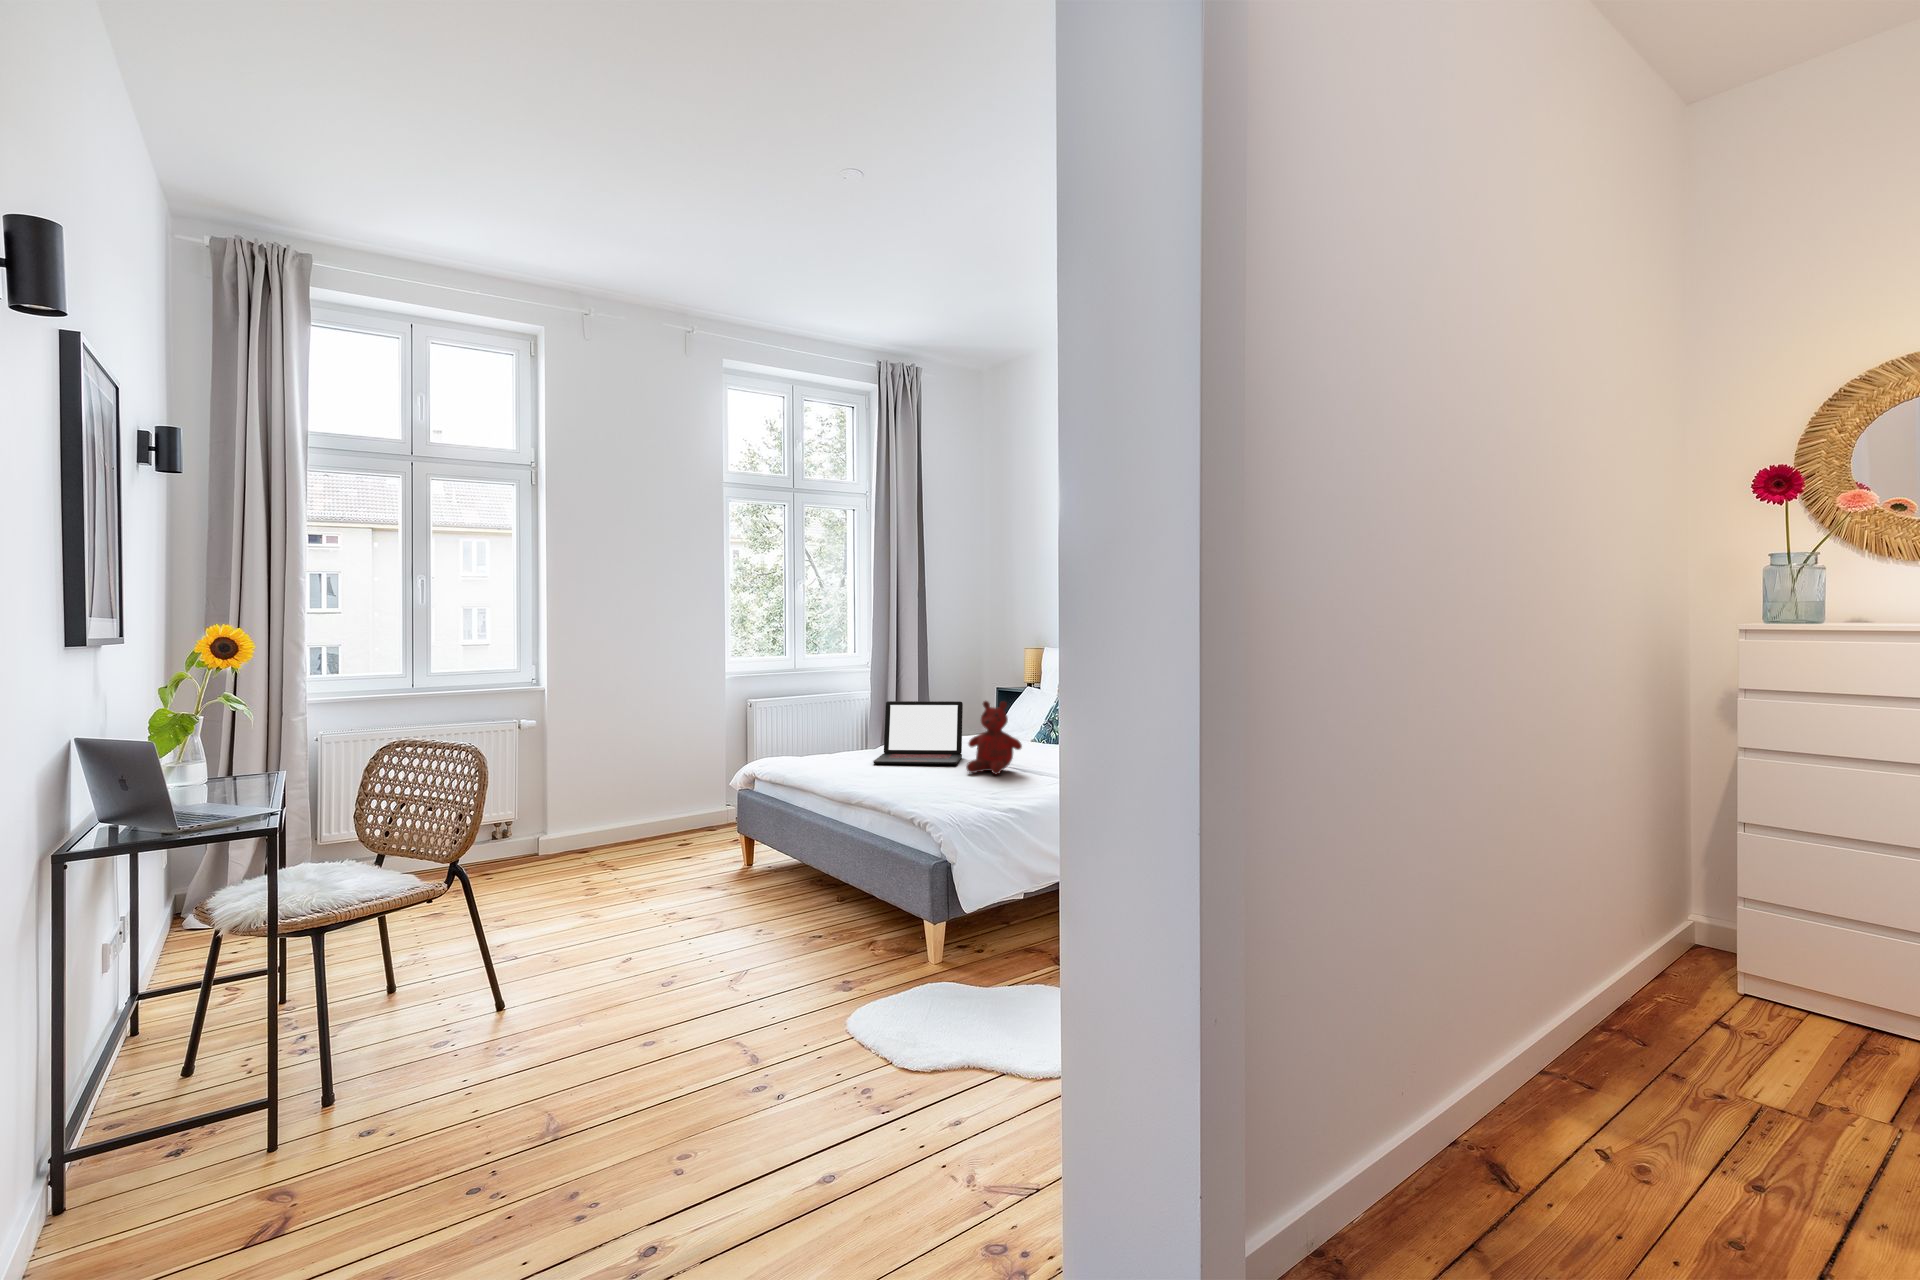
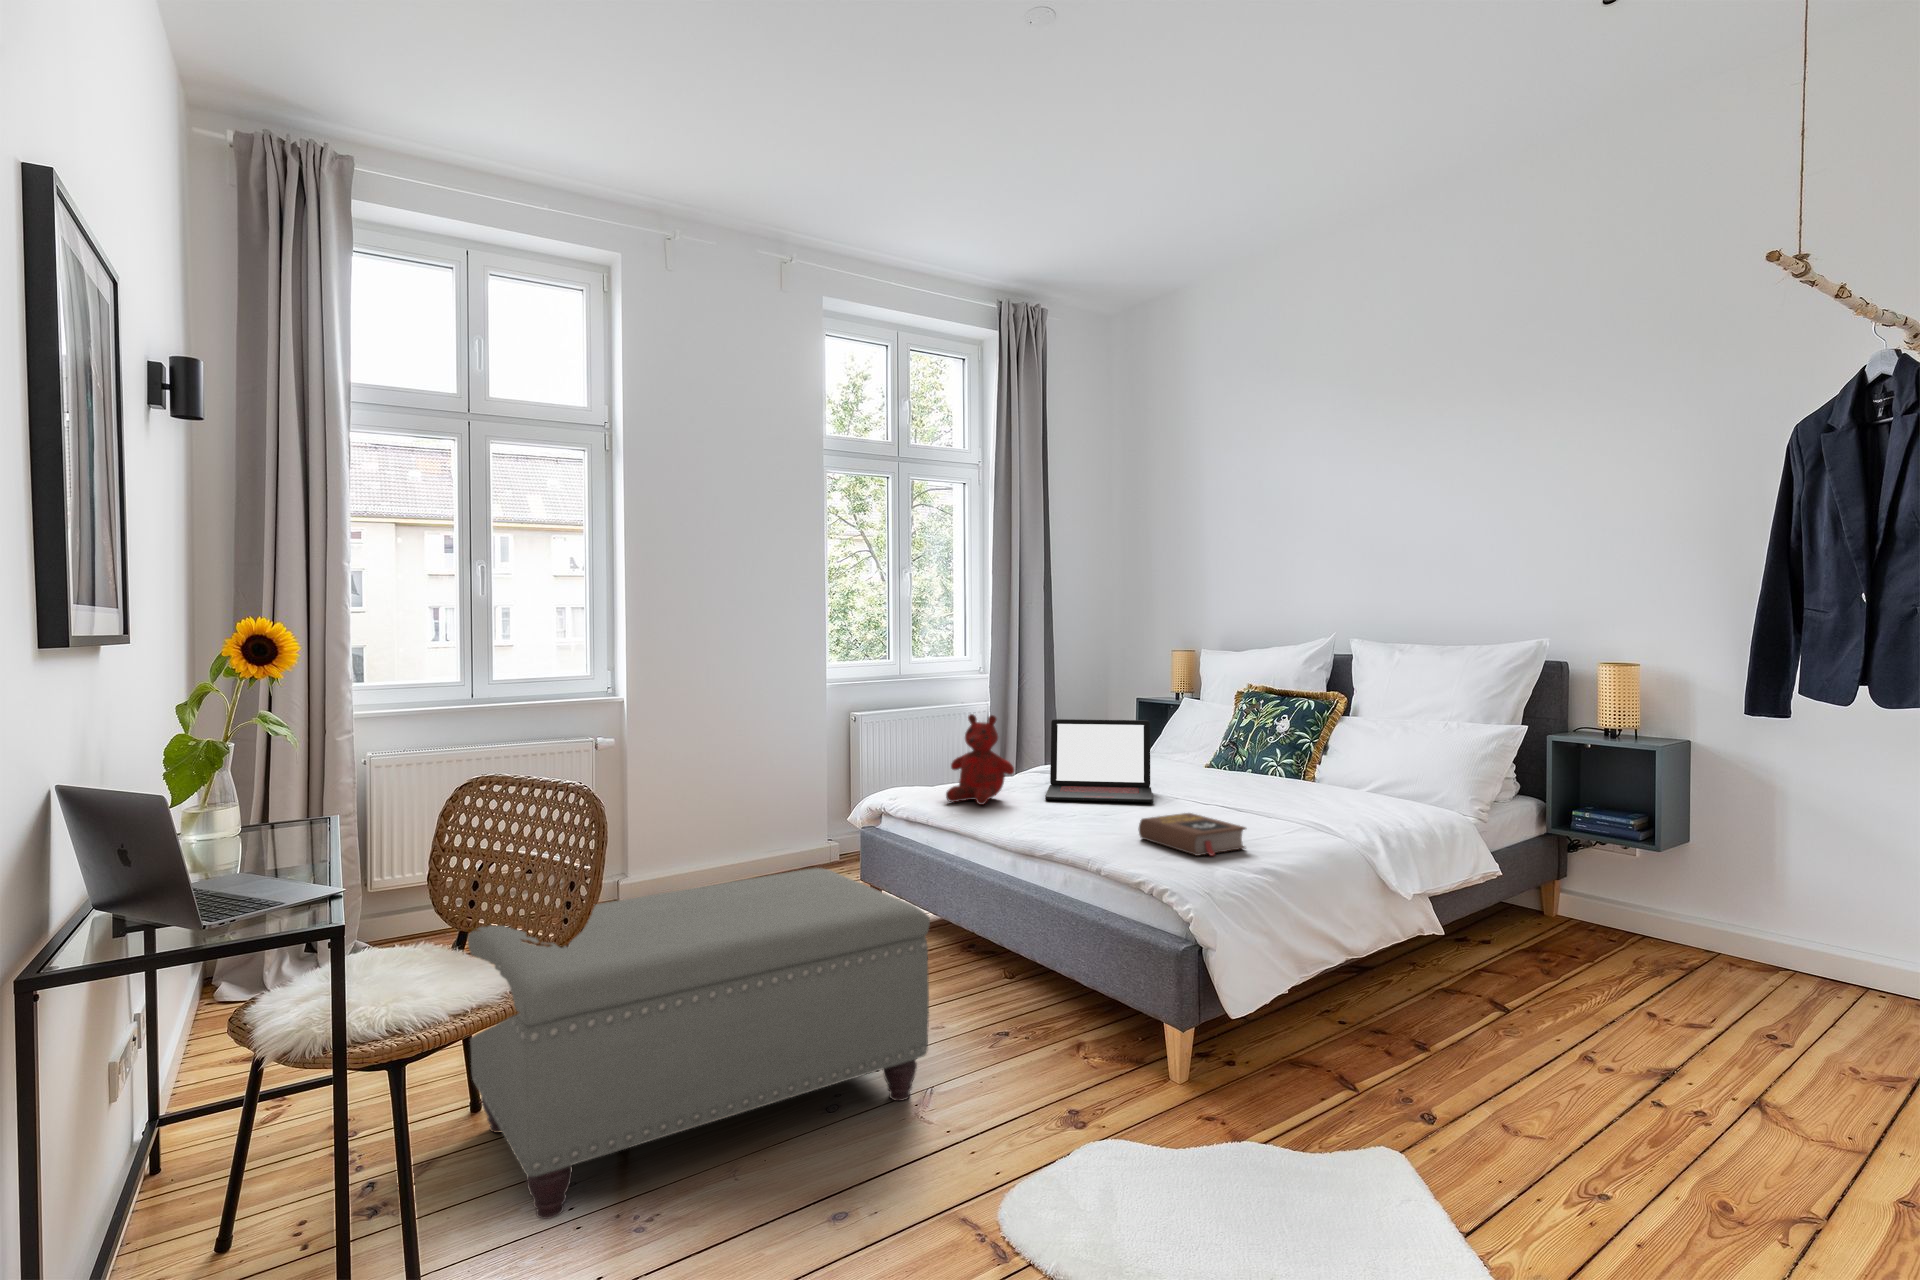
teddy bear: present [966,701,1022,774] -> present [946,714,1014,805]
book: none [925,769,1002,799] -> present [1139,813,1246,856]
ottoman: none [385,812,742,1054] -> present [468,868,930,1219]

